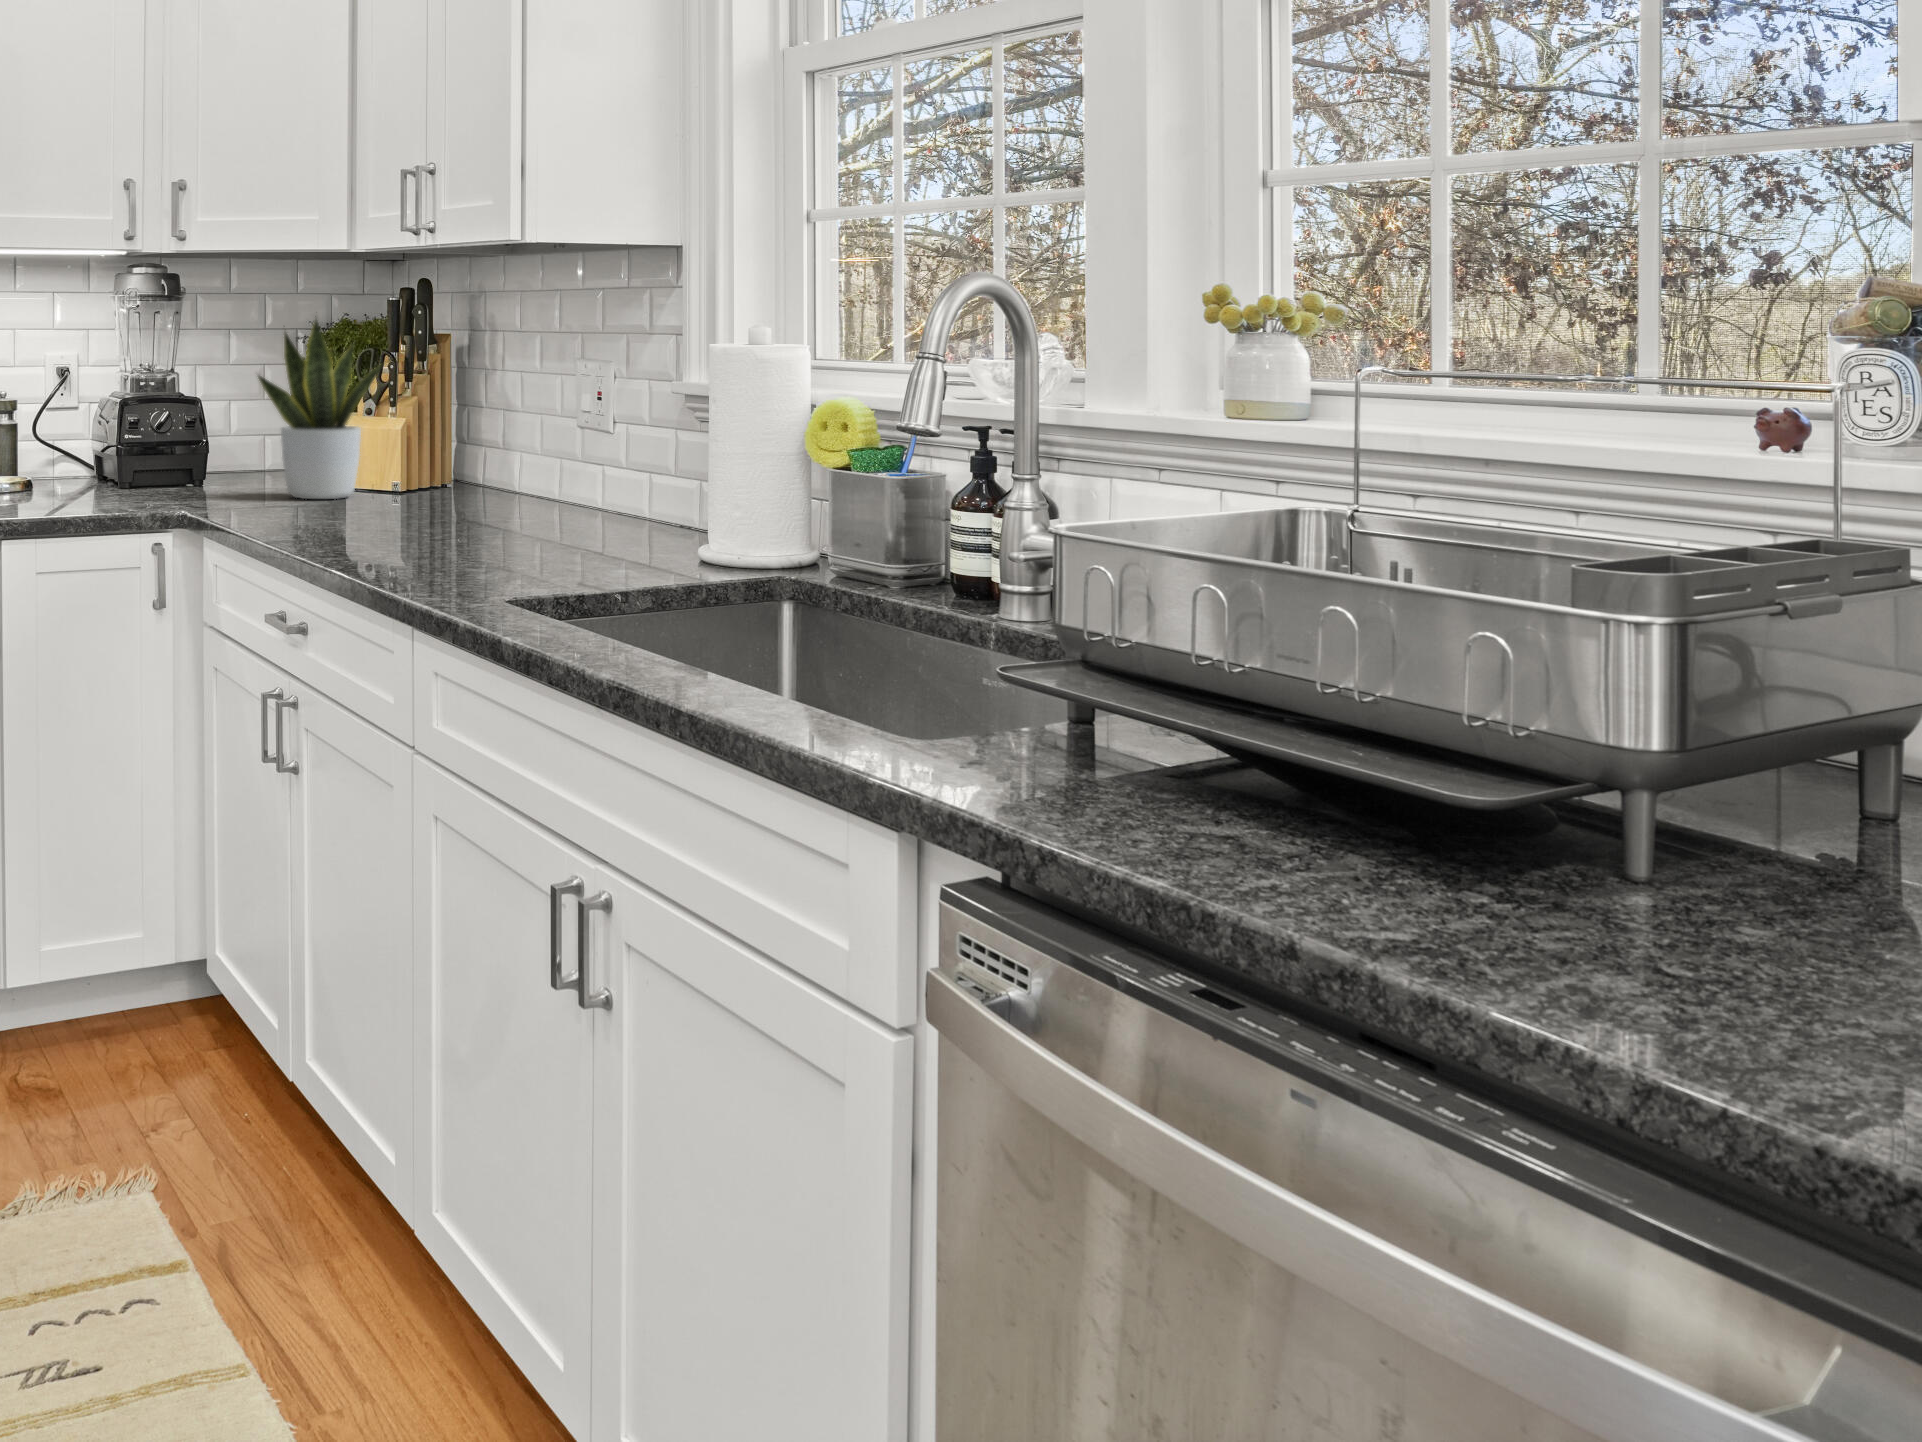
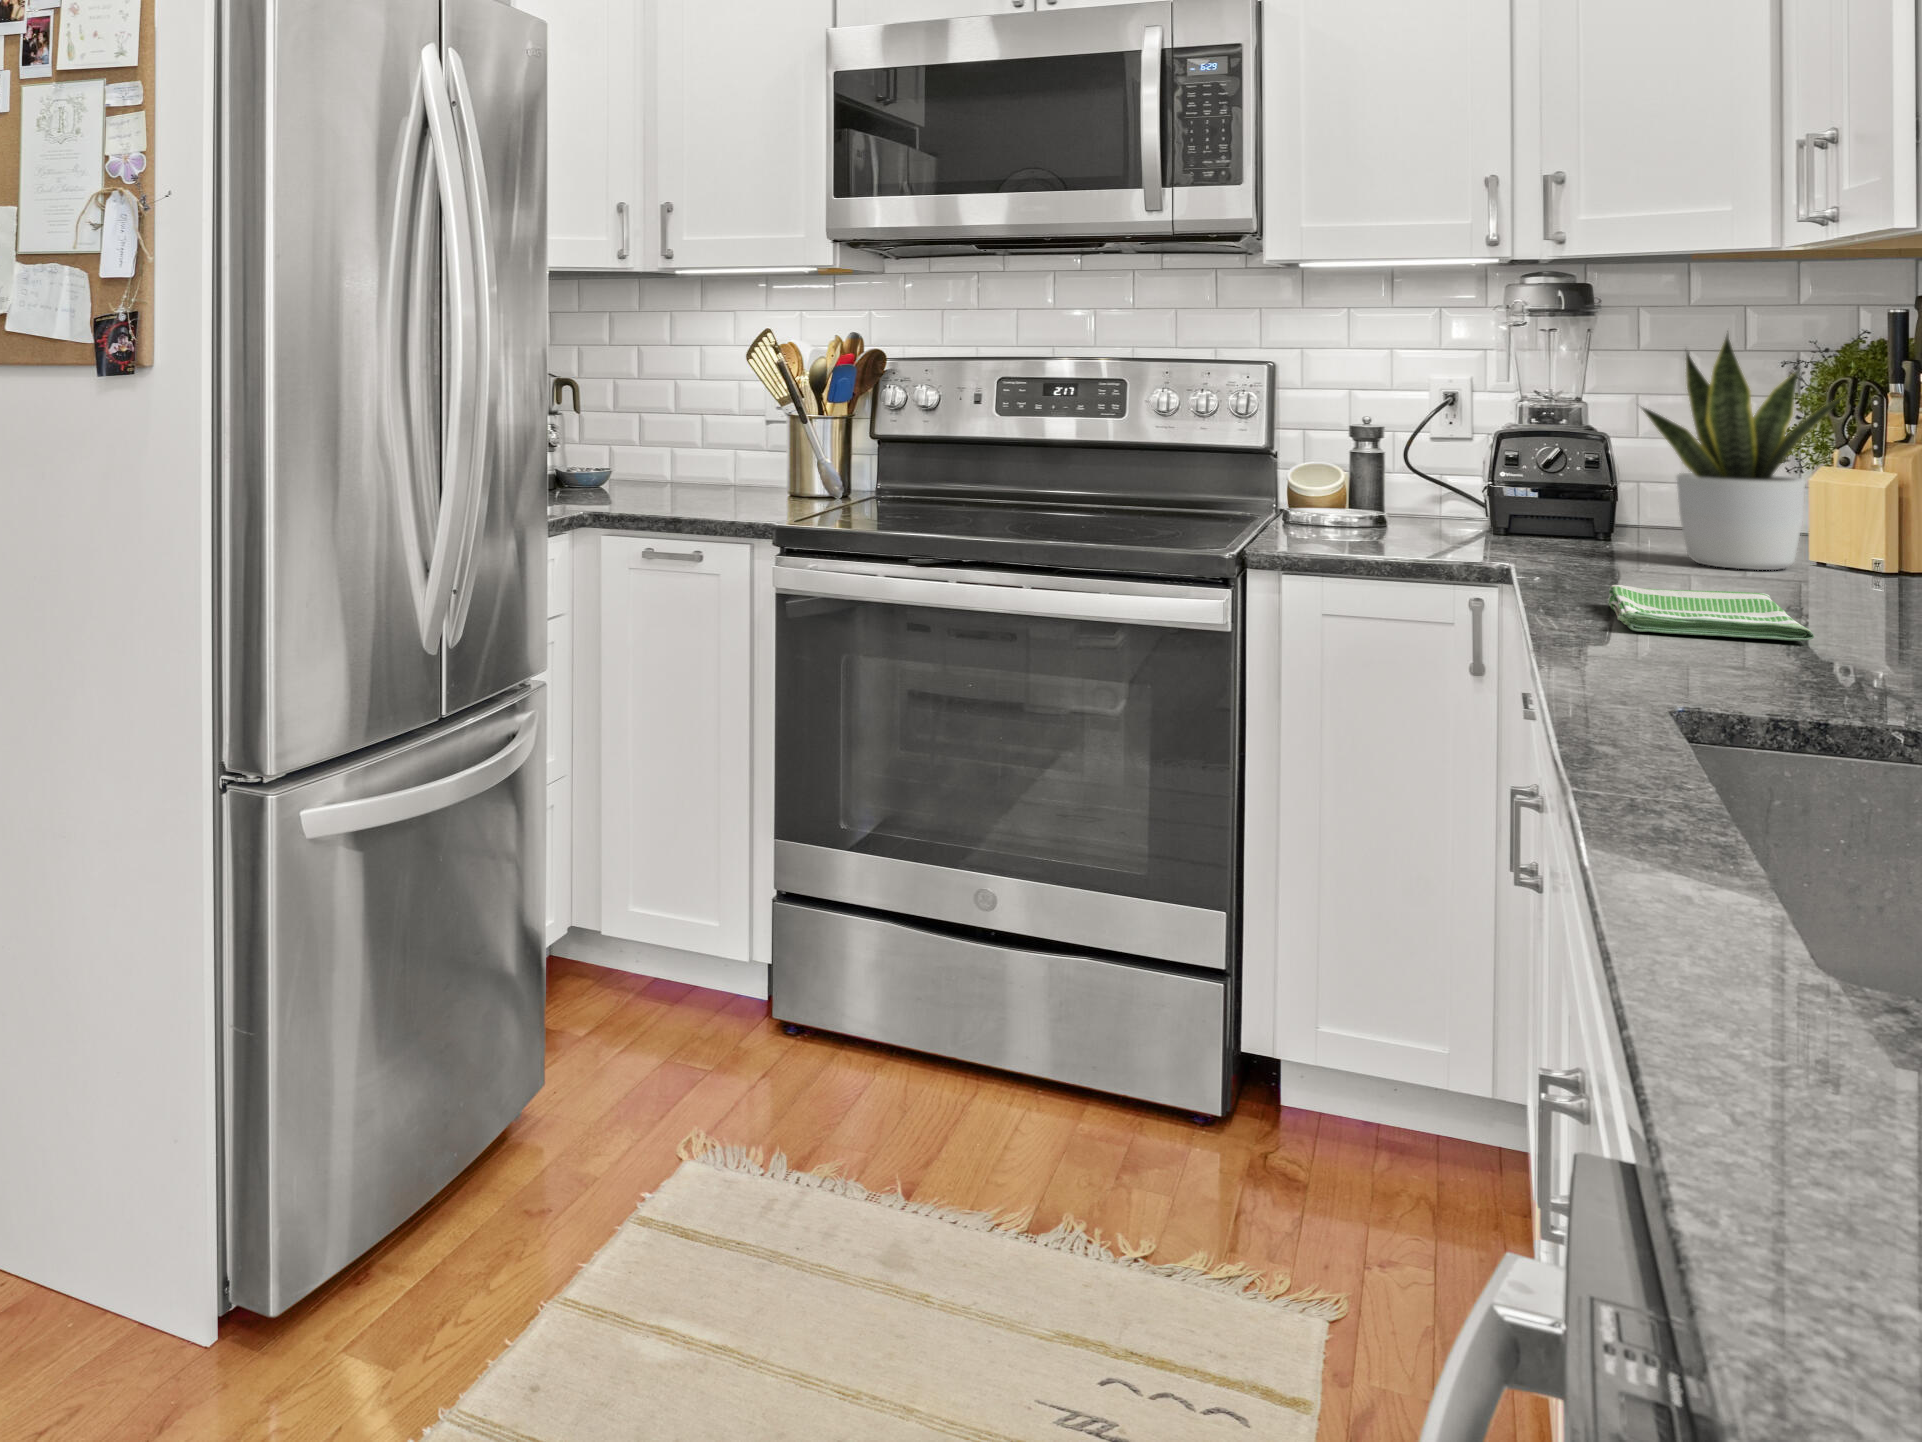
dish towel: none [315,513,476,550] -> present [1607,585,1814,641]

